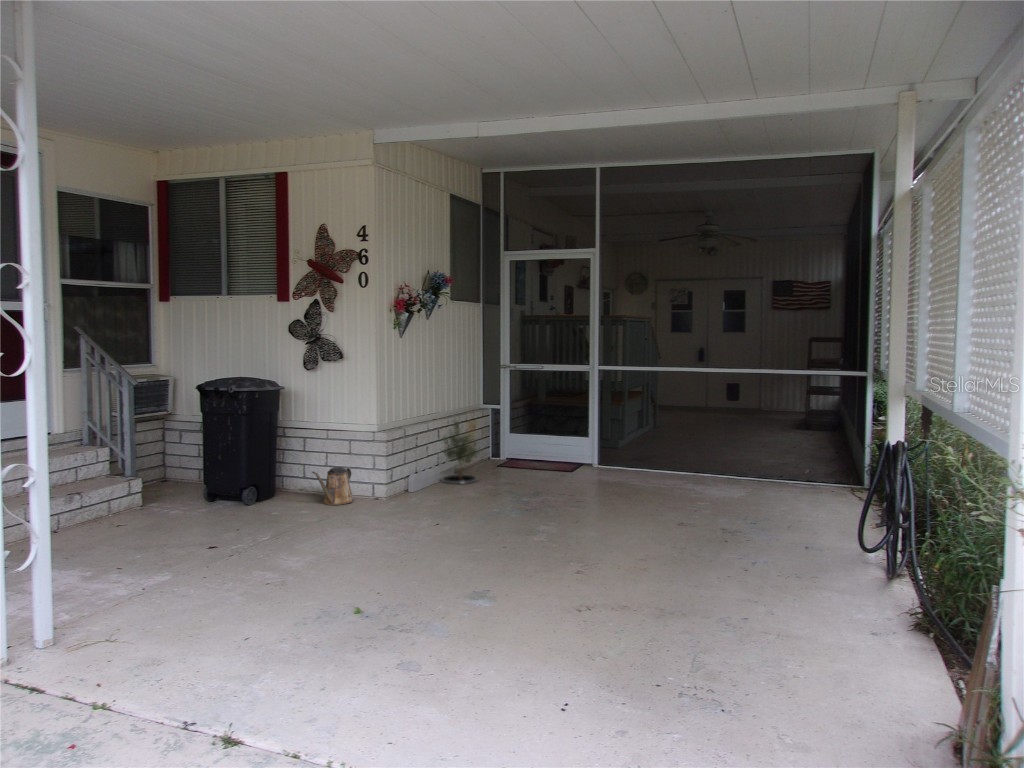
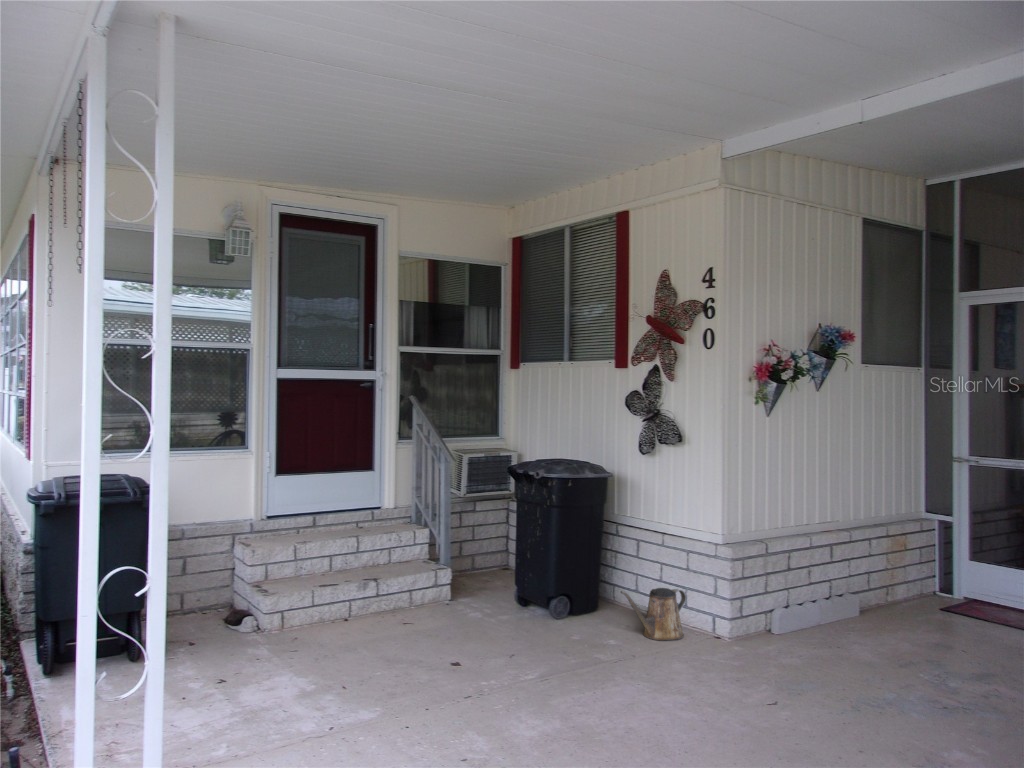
potted tree: present [441,421,480,484] -> none [825,529,897,636]

